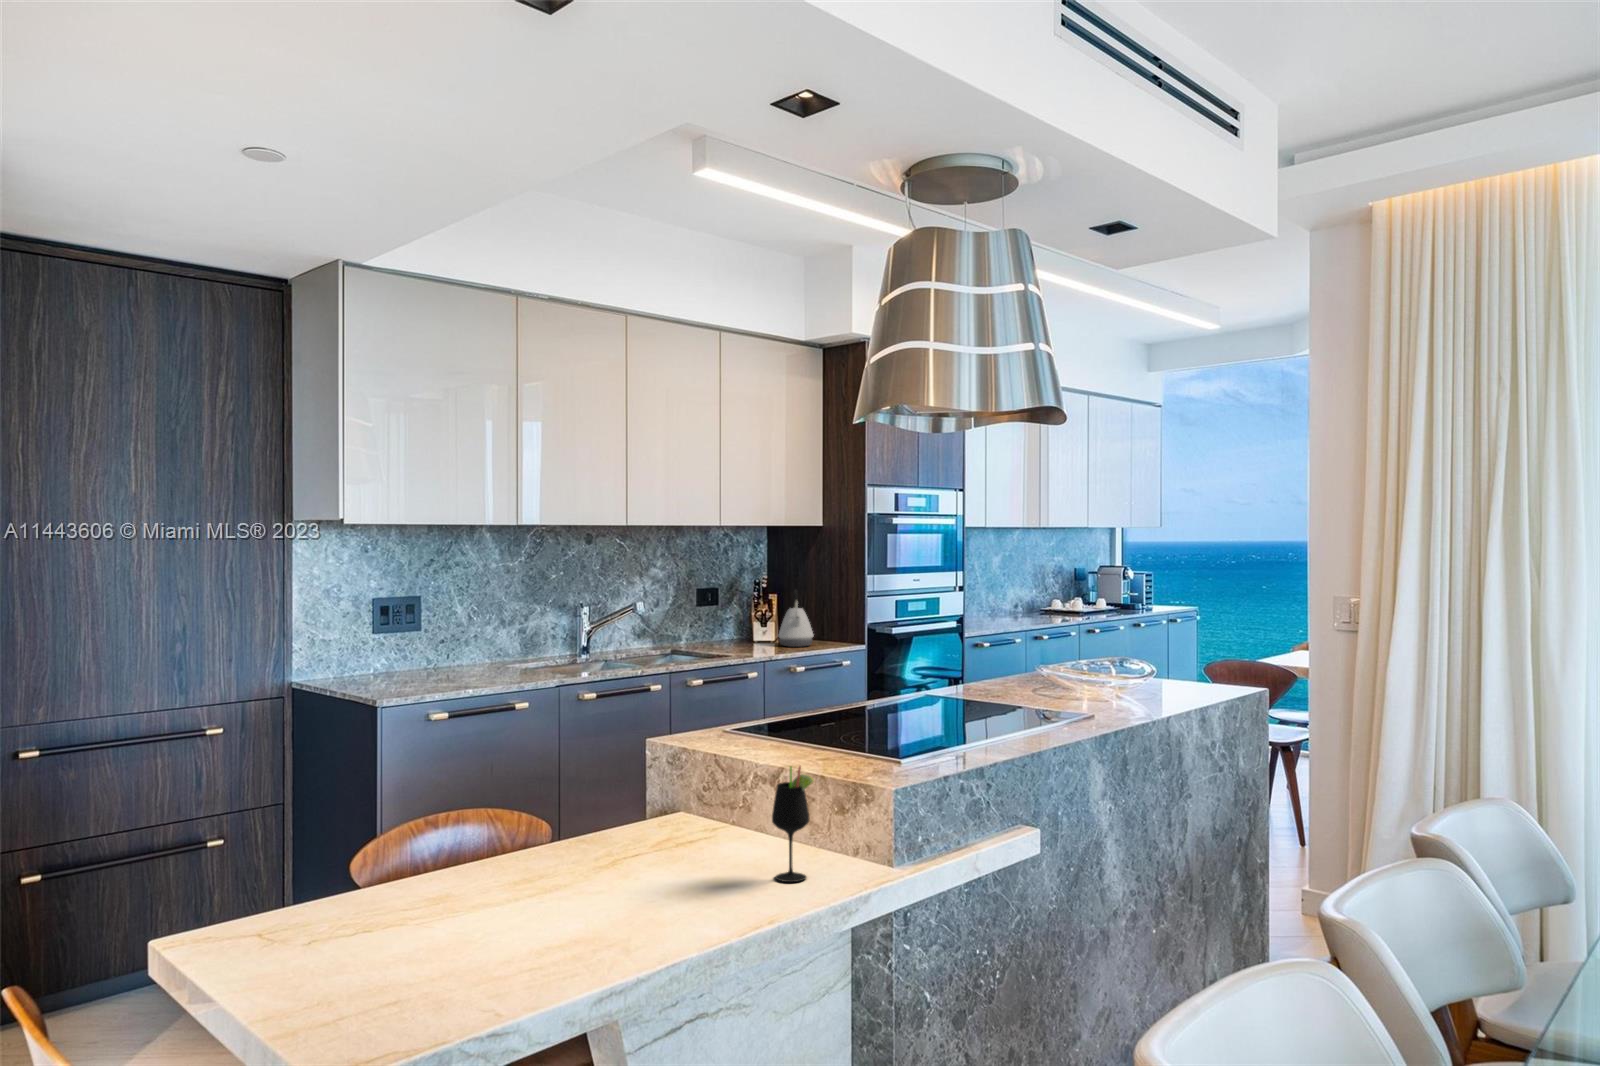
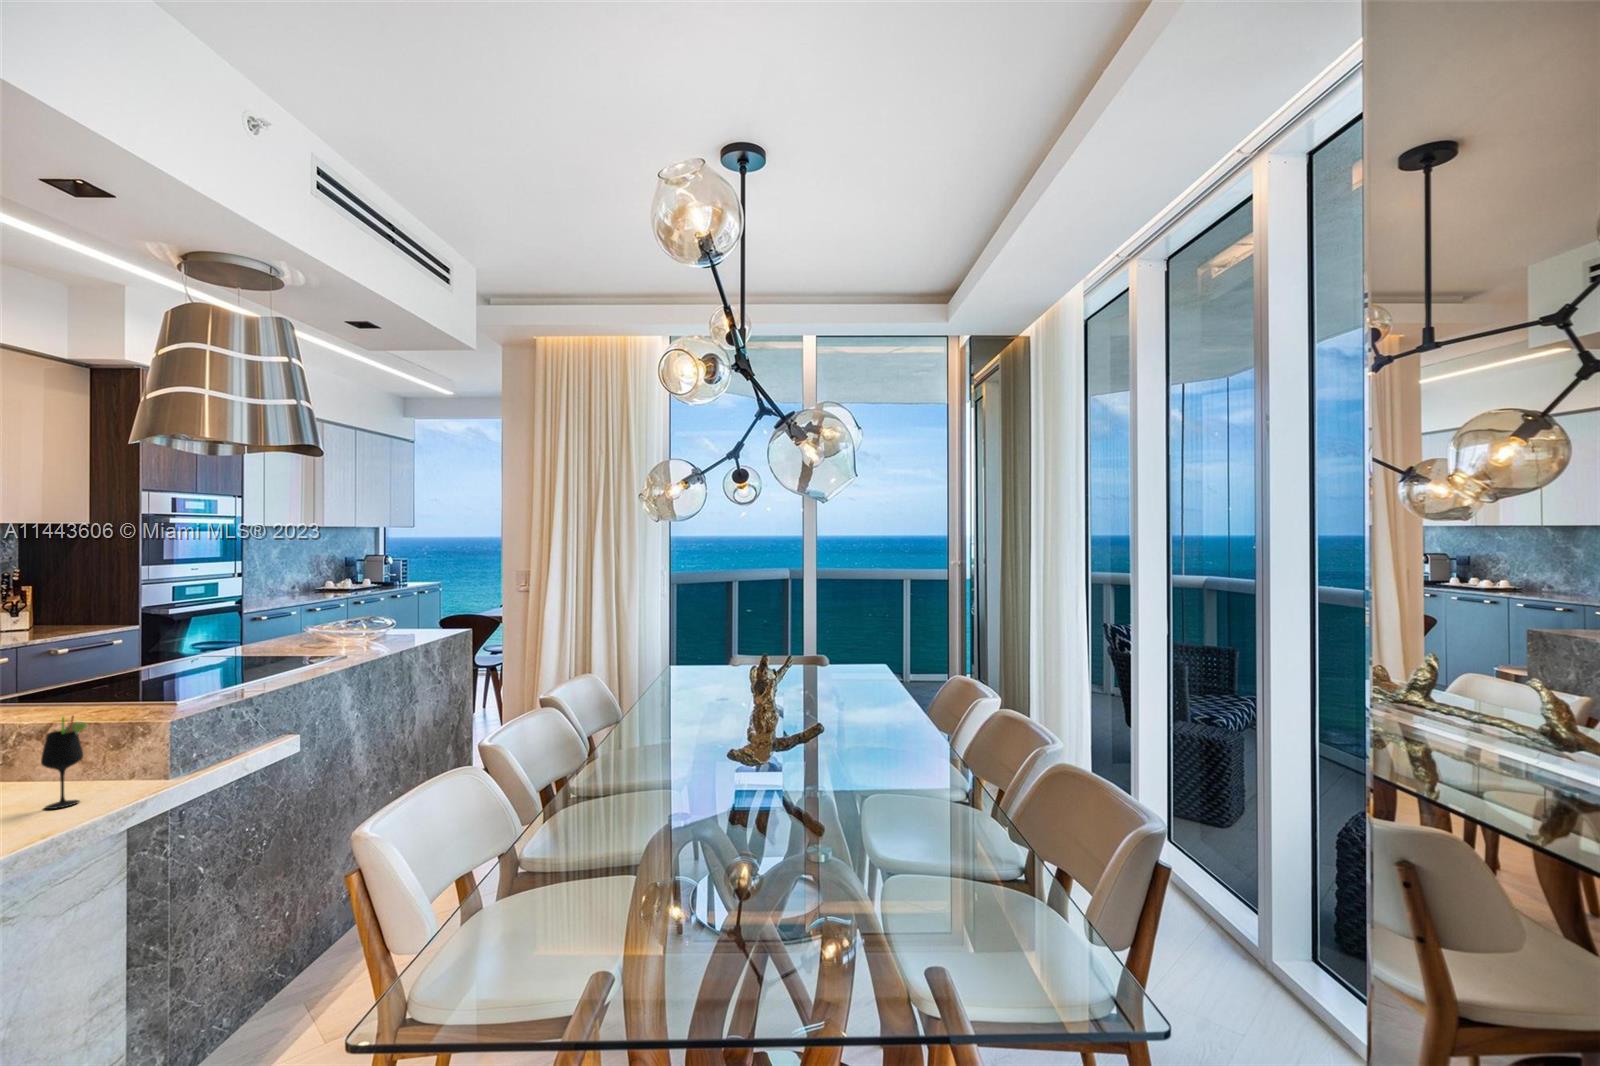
kettle: present [778,590,814,647] -> none [31,582,77,634]

